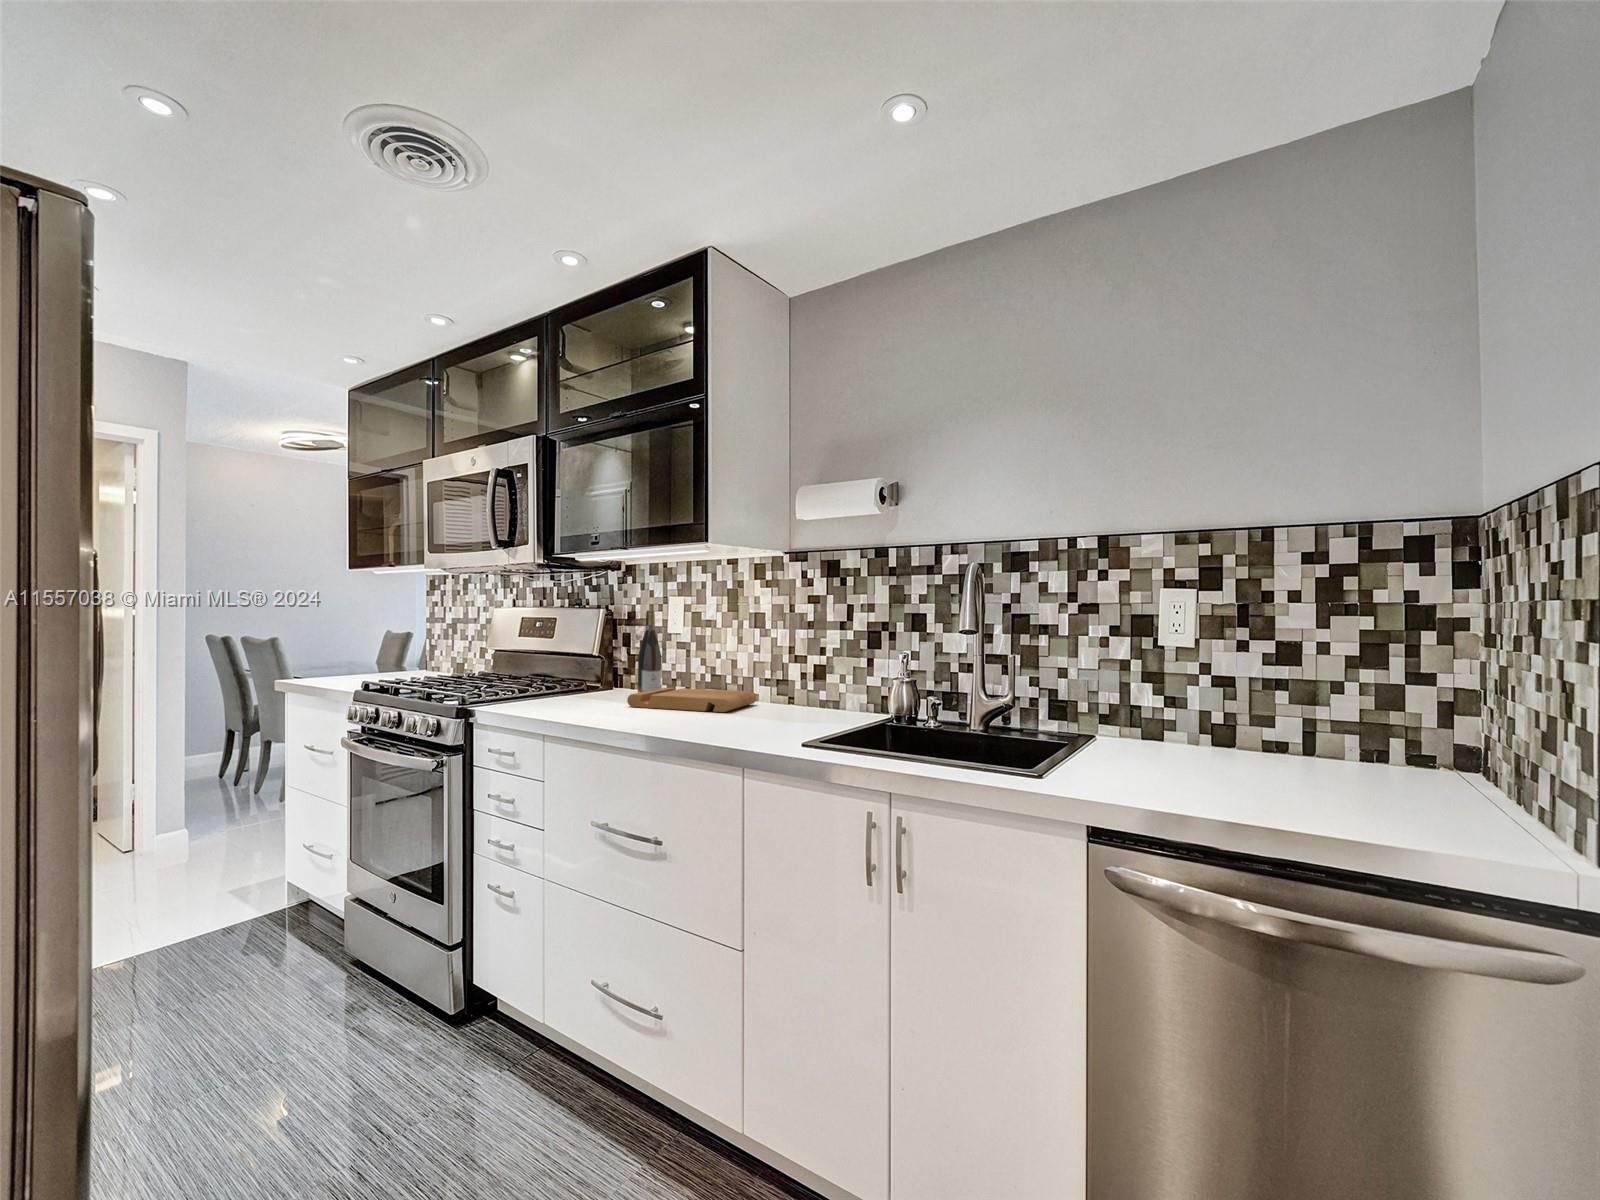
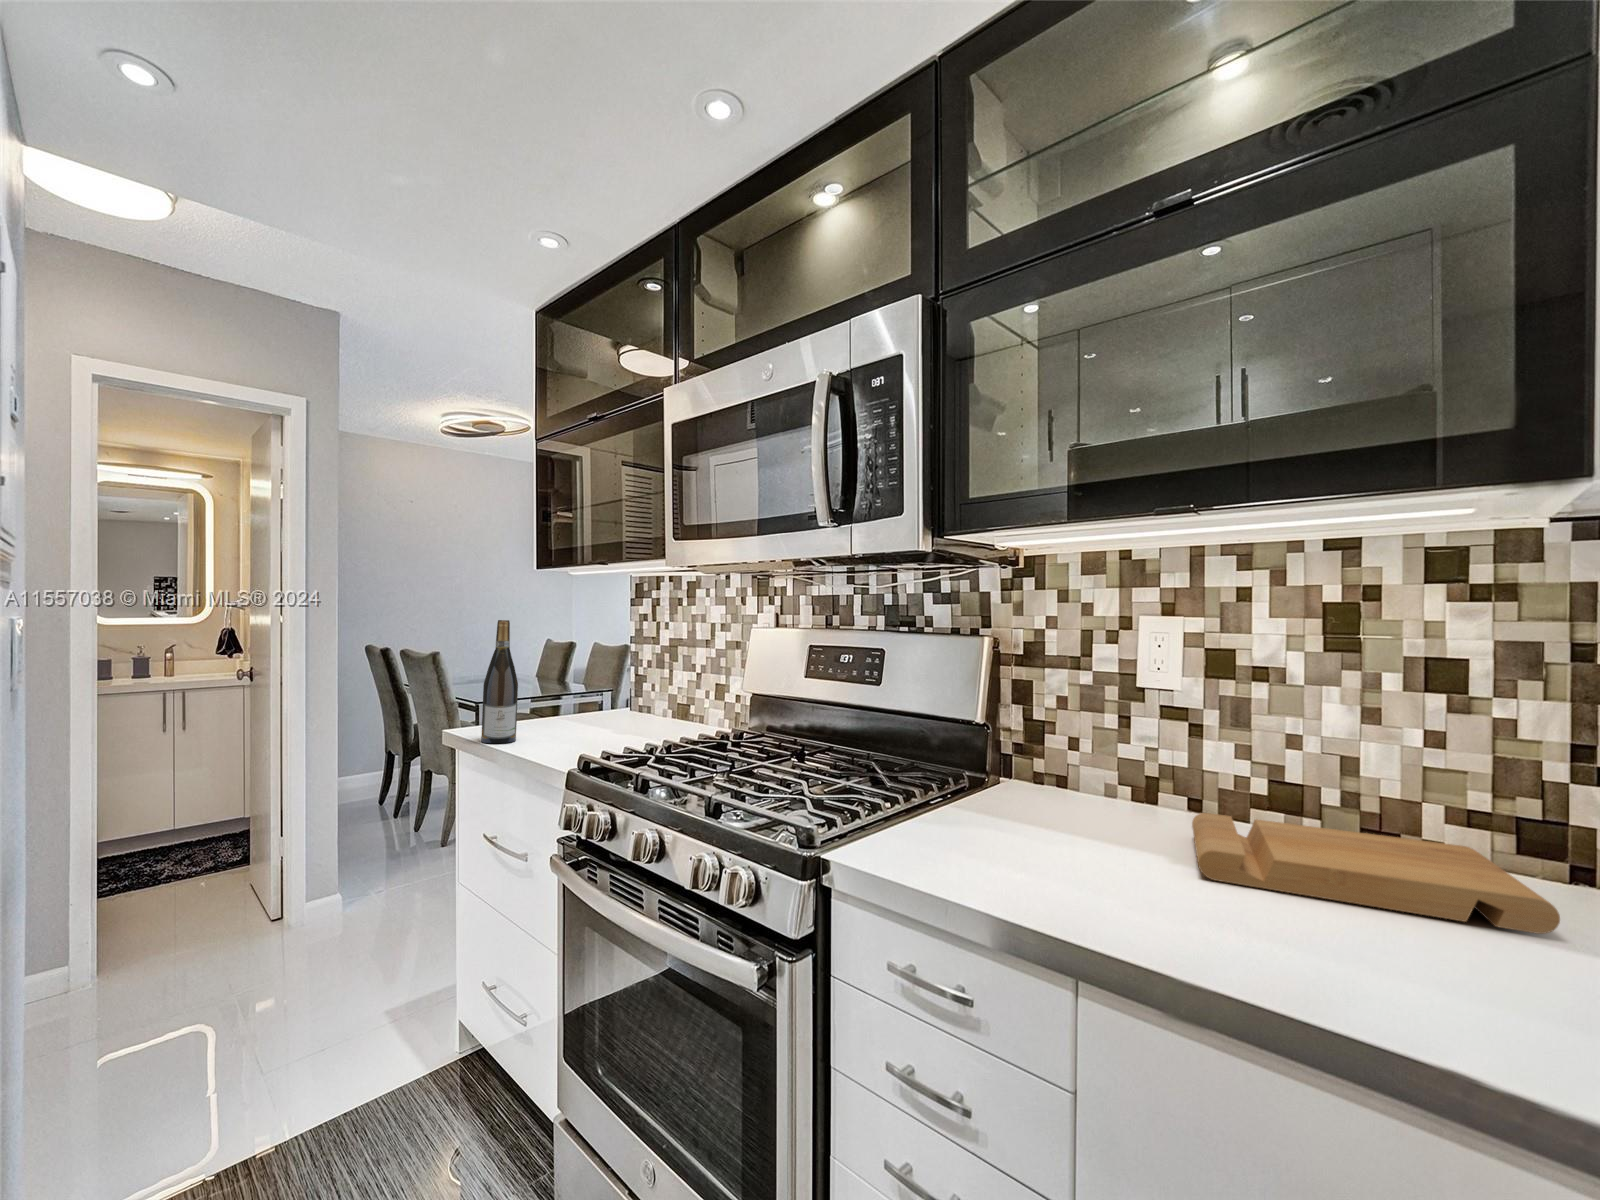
wine bottle: present [638,611,661,693] -> present [481,620,518,743]

